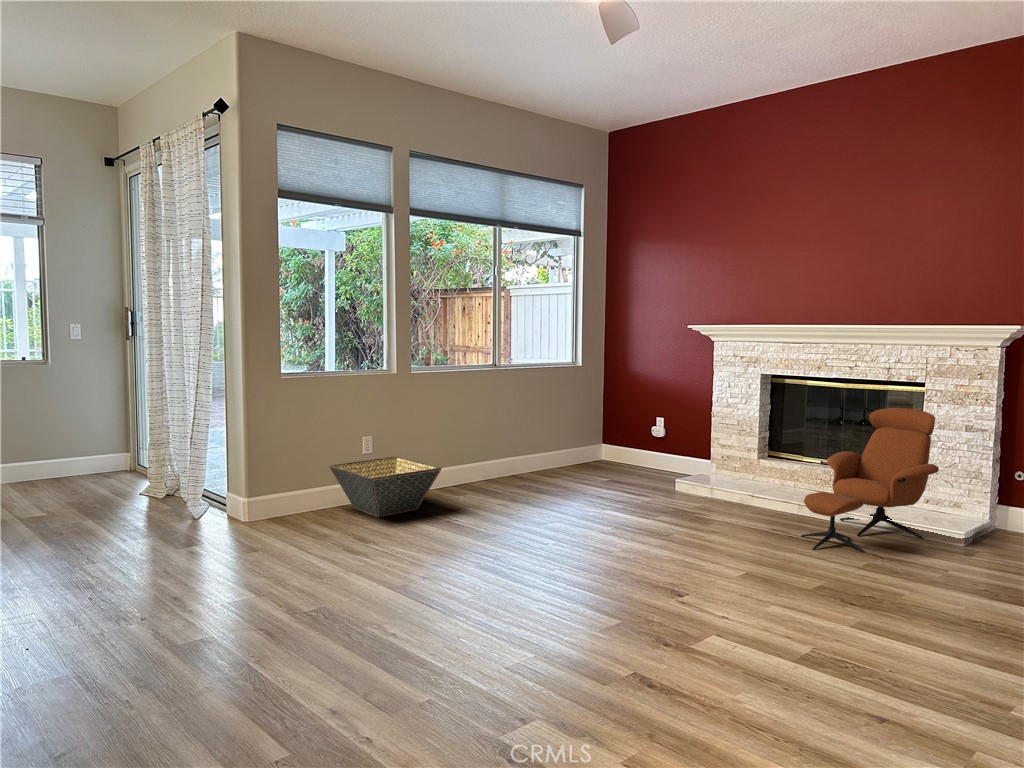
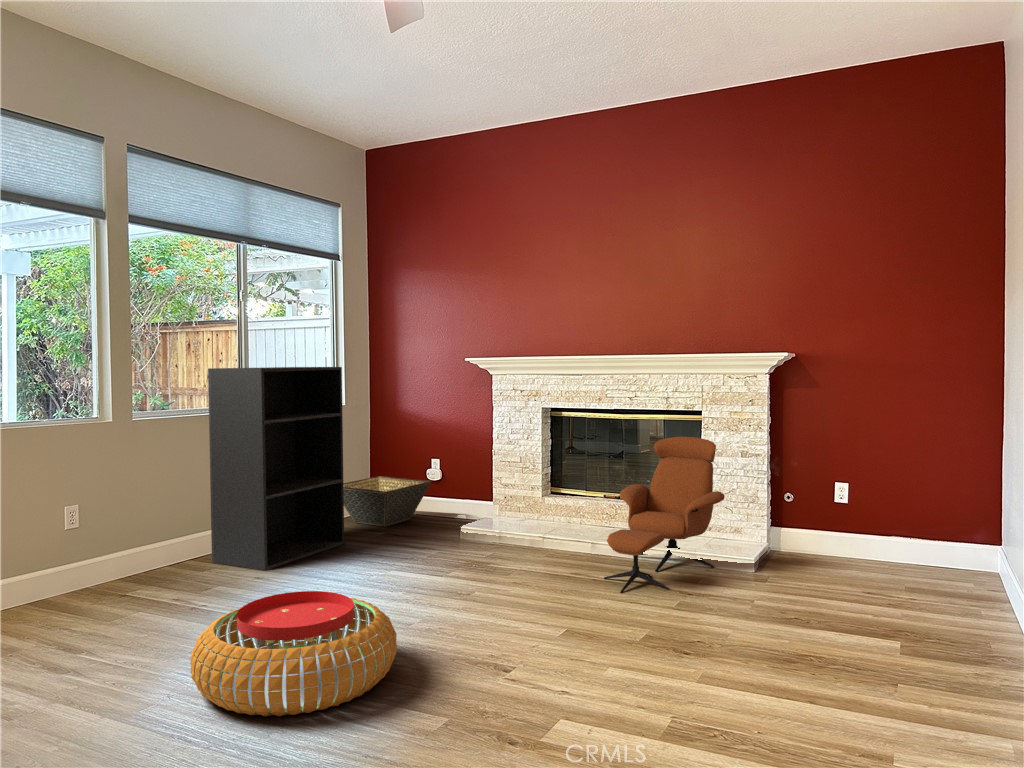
bookshelf: none [467,331,576,499] -> present [208,367,344,570]
basket: present [329,456,442,518] -> present [343,476,431,527]
pouf: none [435,513,590,602] -> present [190,591,397,716]

